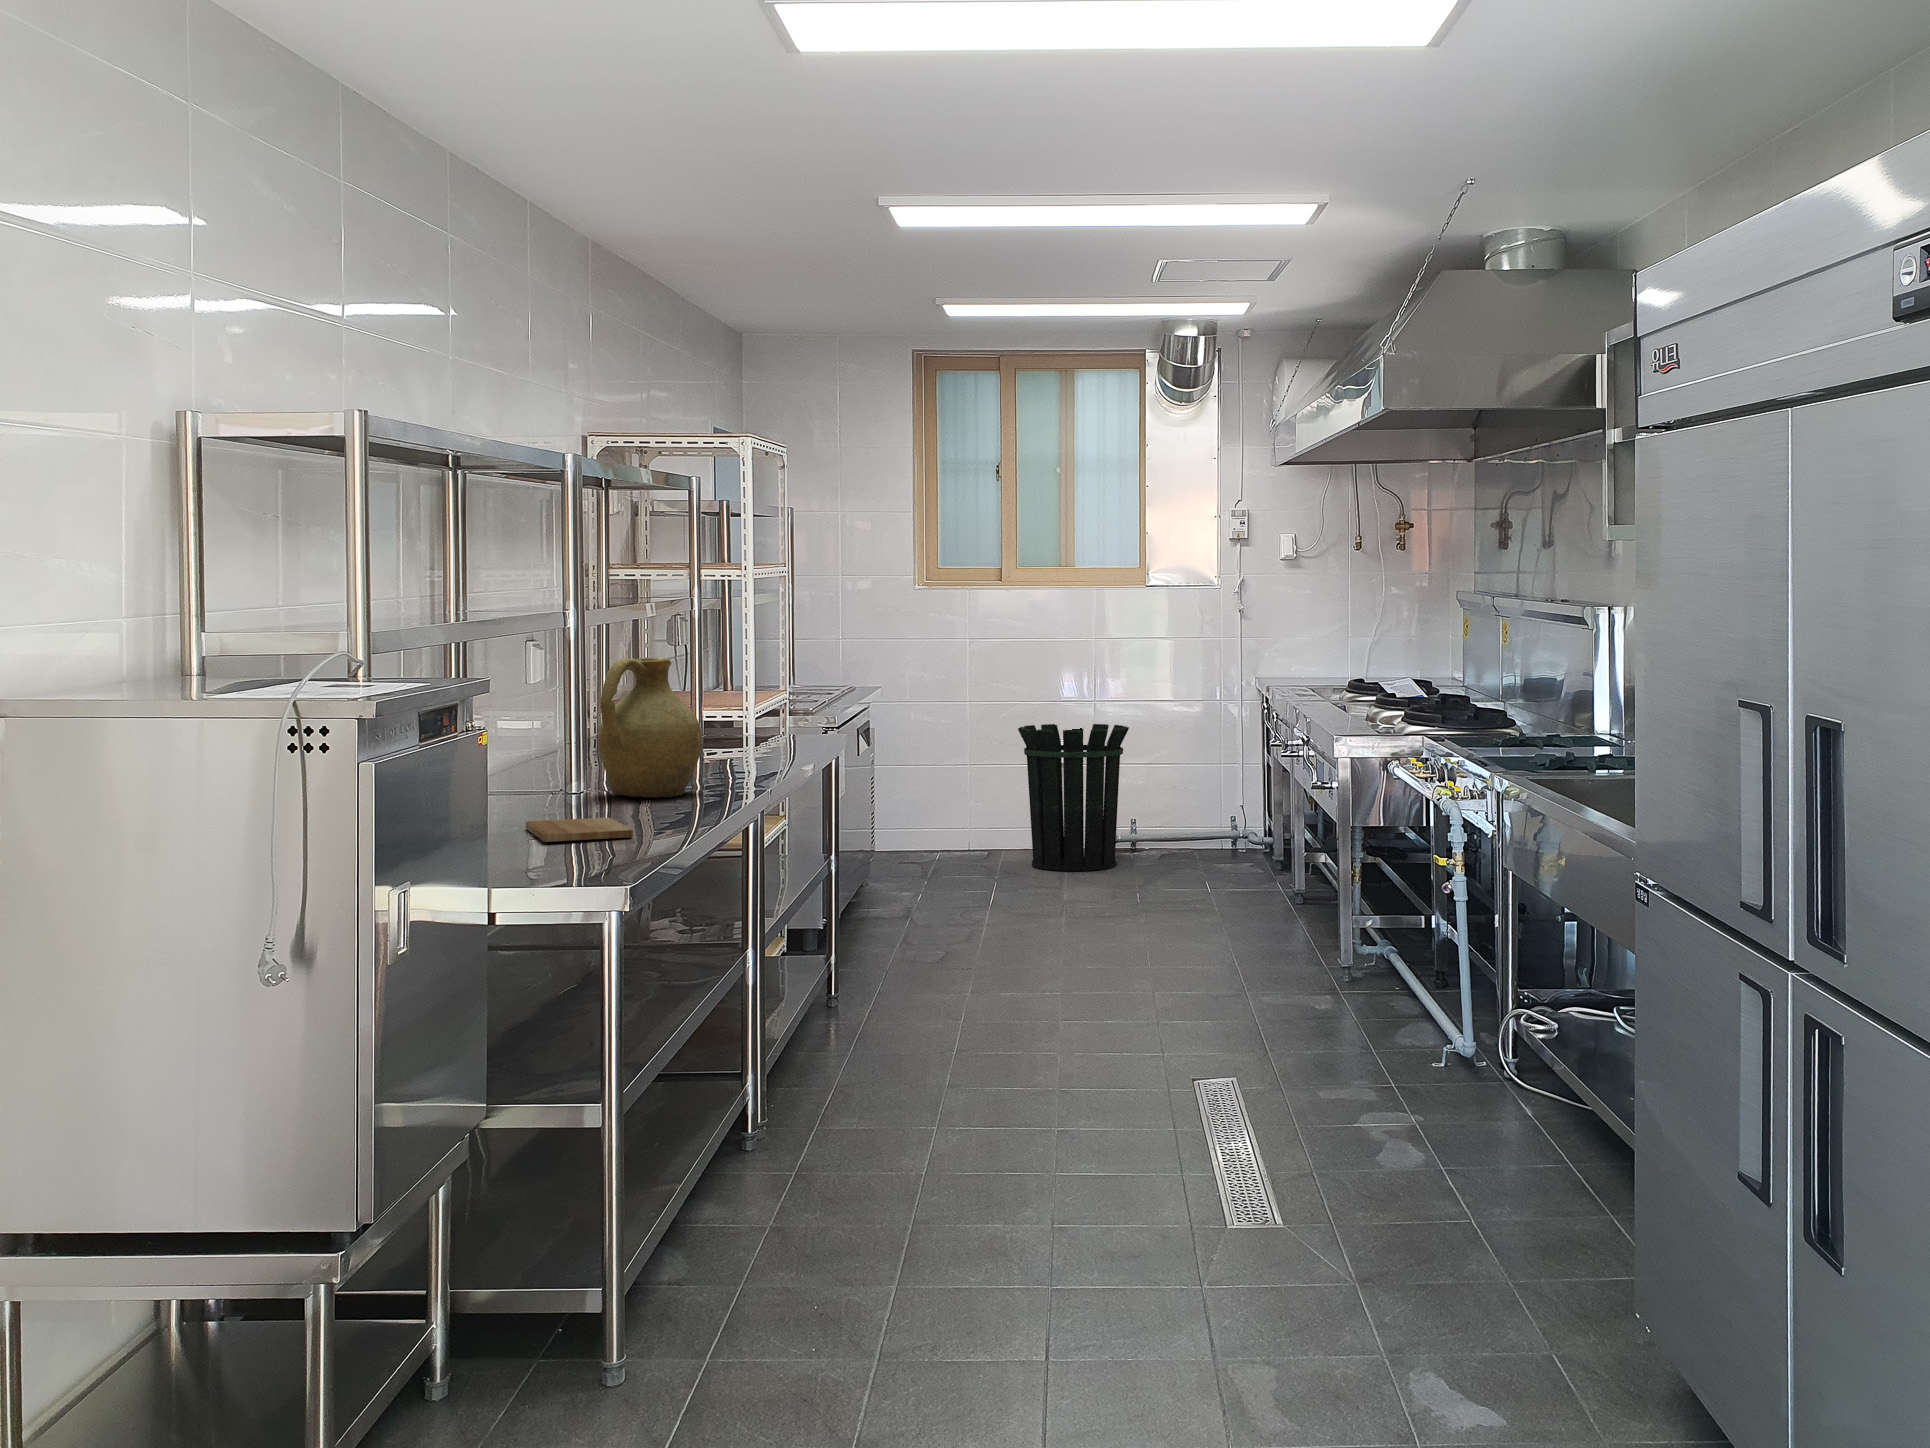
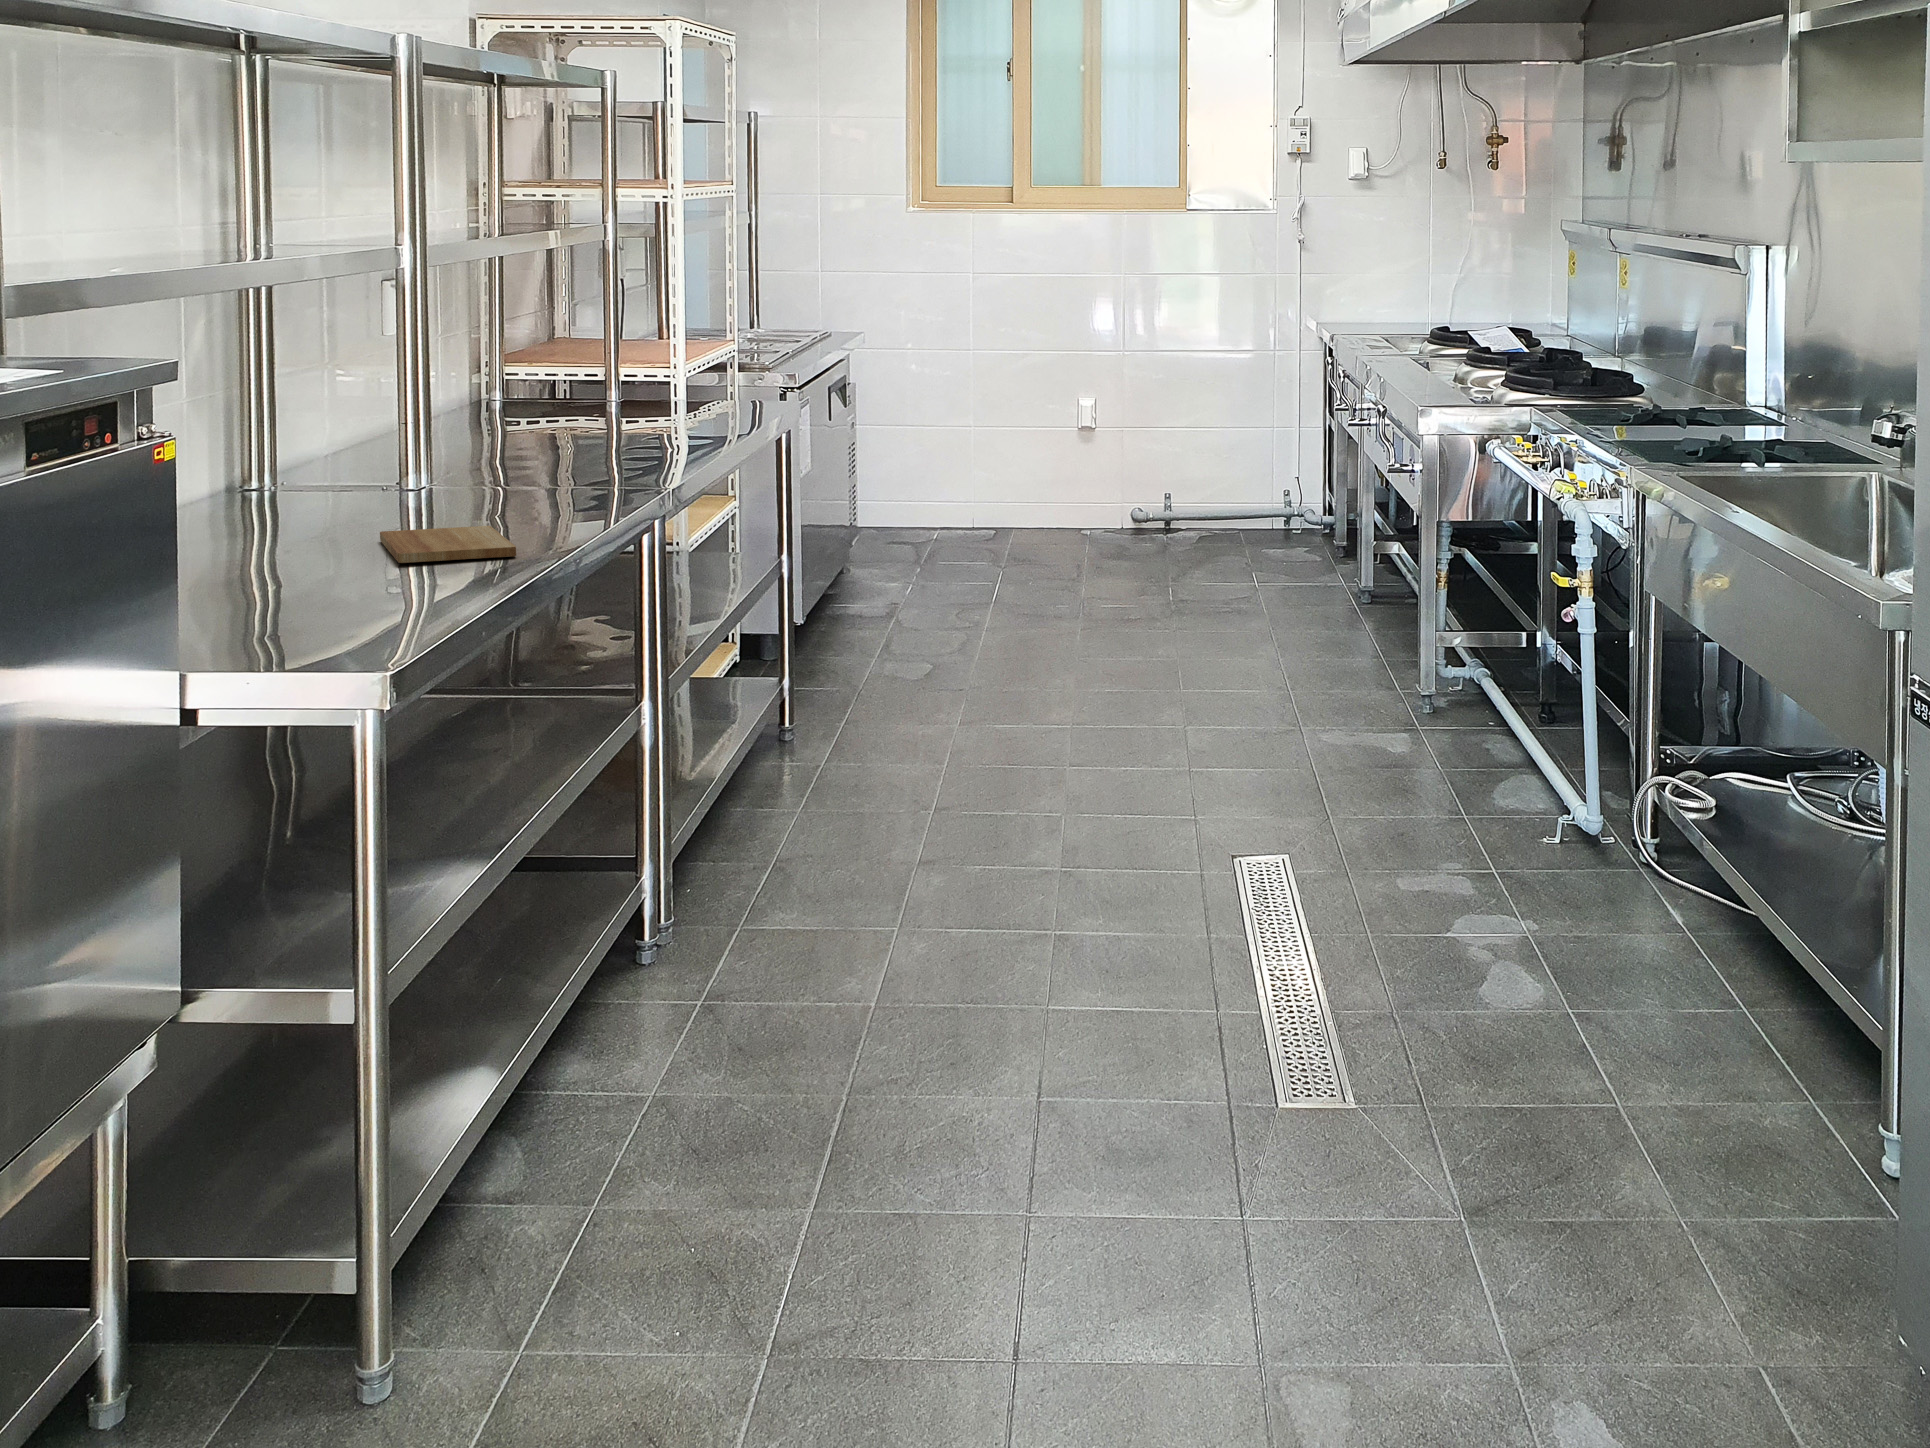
pitcher: present [598,658,702,798] -> none [480,310,614,494]
waste bin: present [1018,724,1129,871] -> none [1026,378,1161,558]

